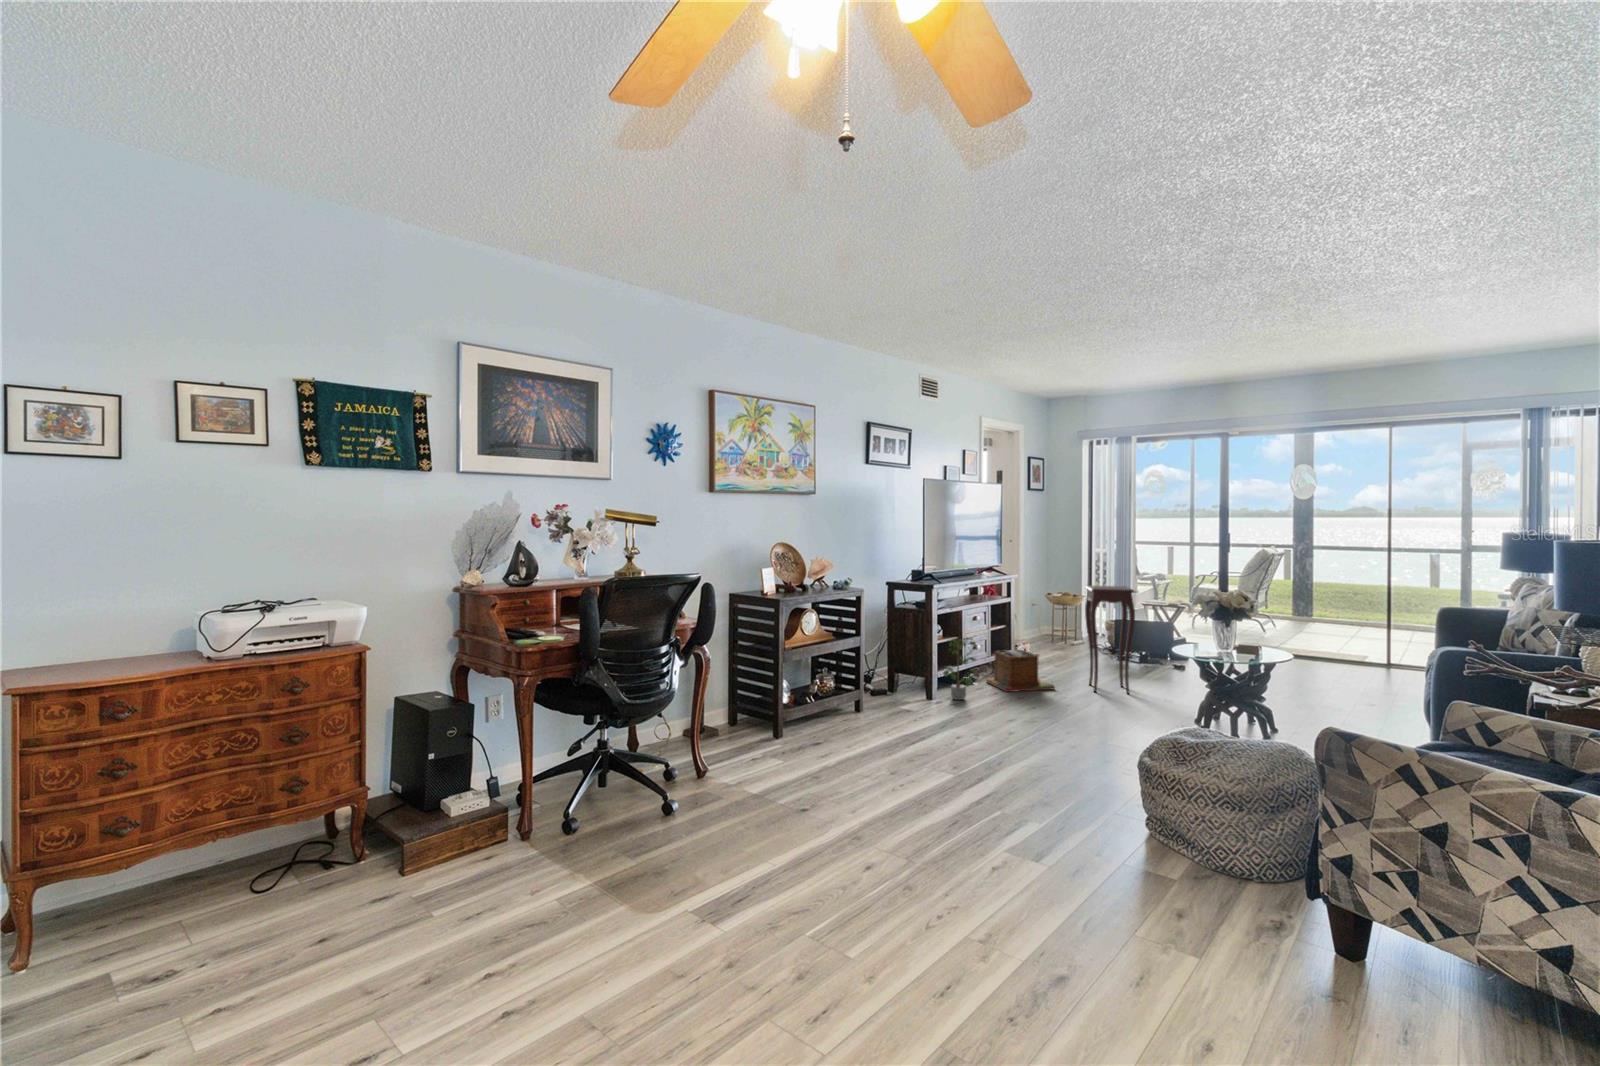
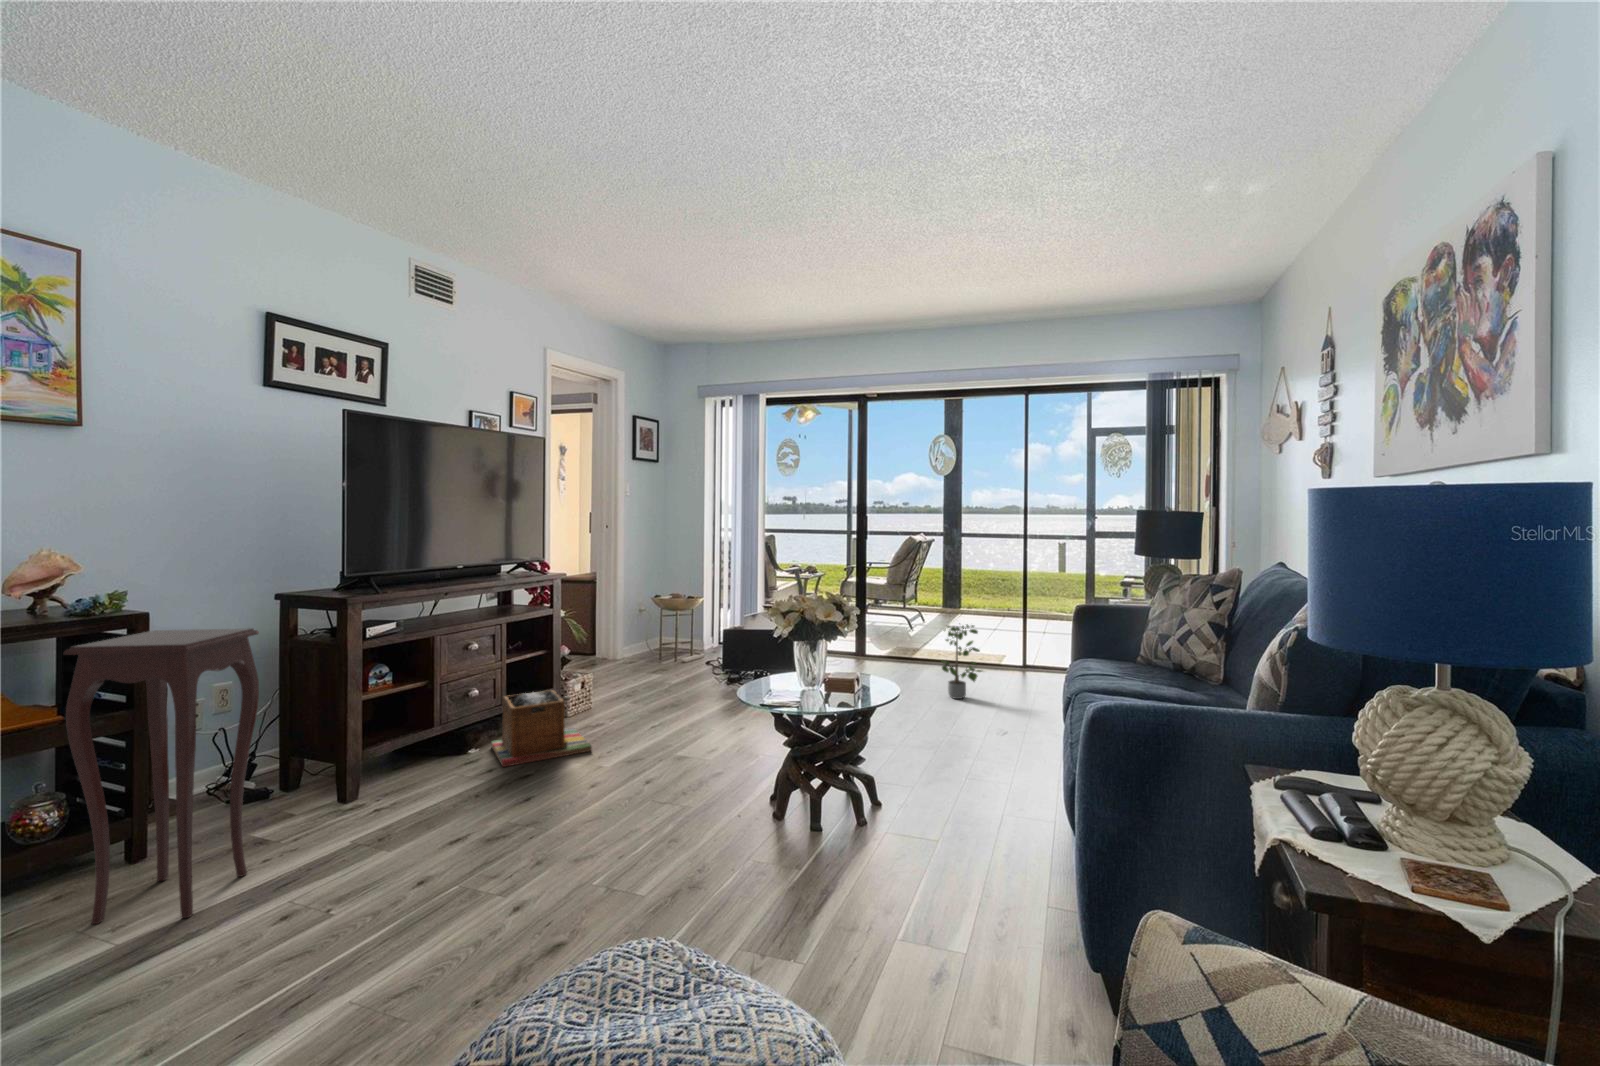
side table: present [1085,585,1135,694] -> present [64,628,259,924]
potted plant: present [943,638,977,700] -> present [942,625,982,699]

